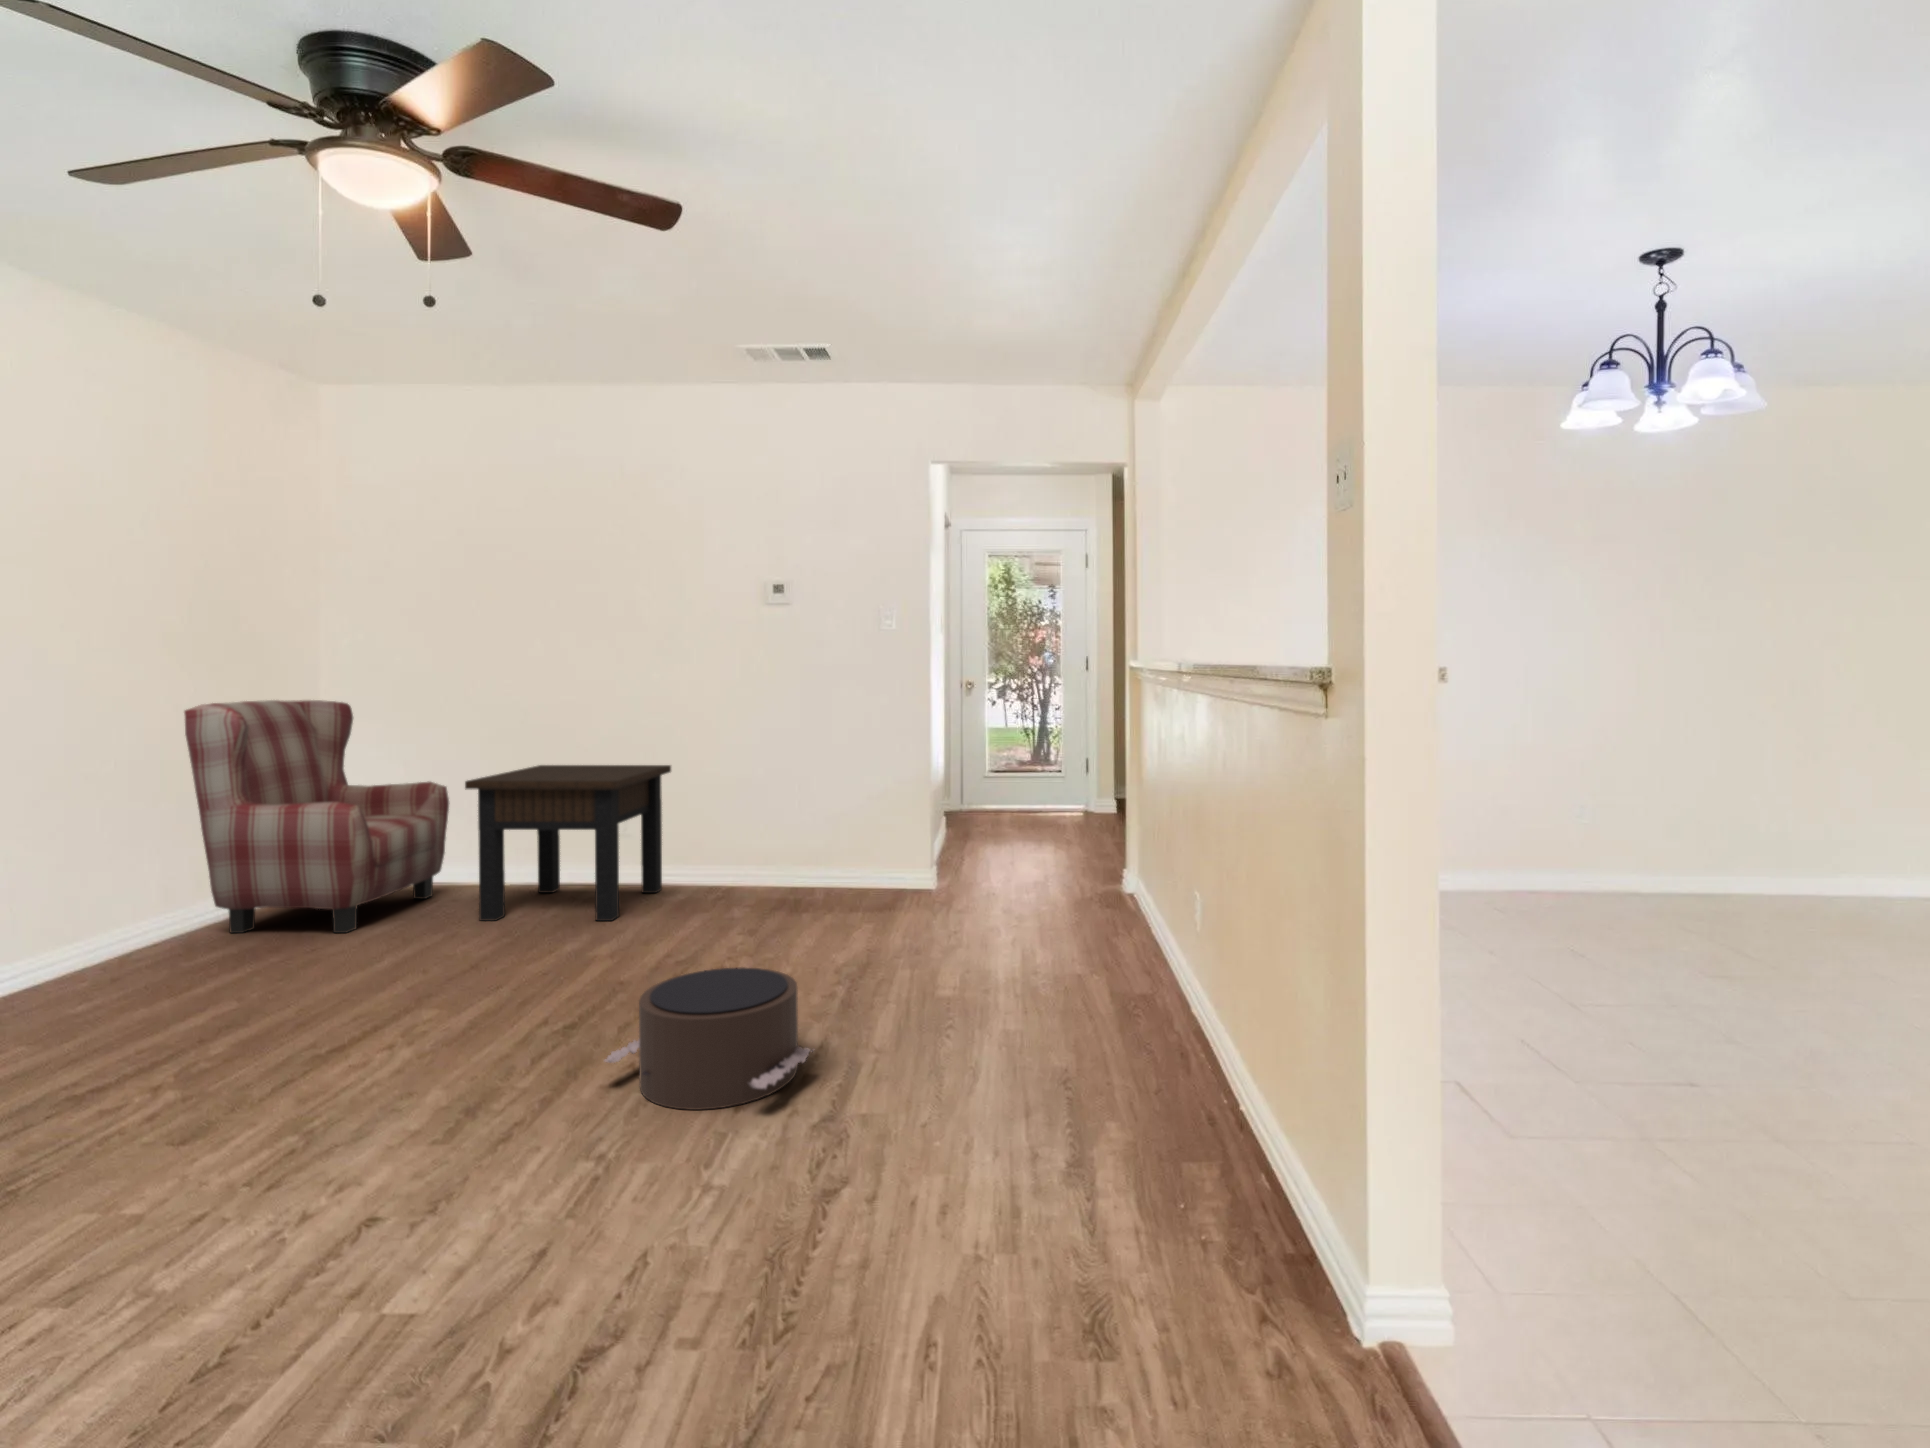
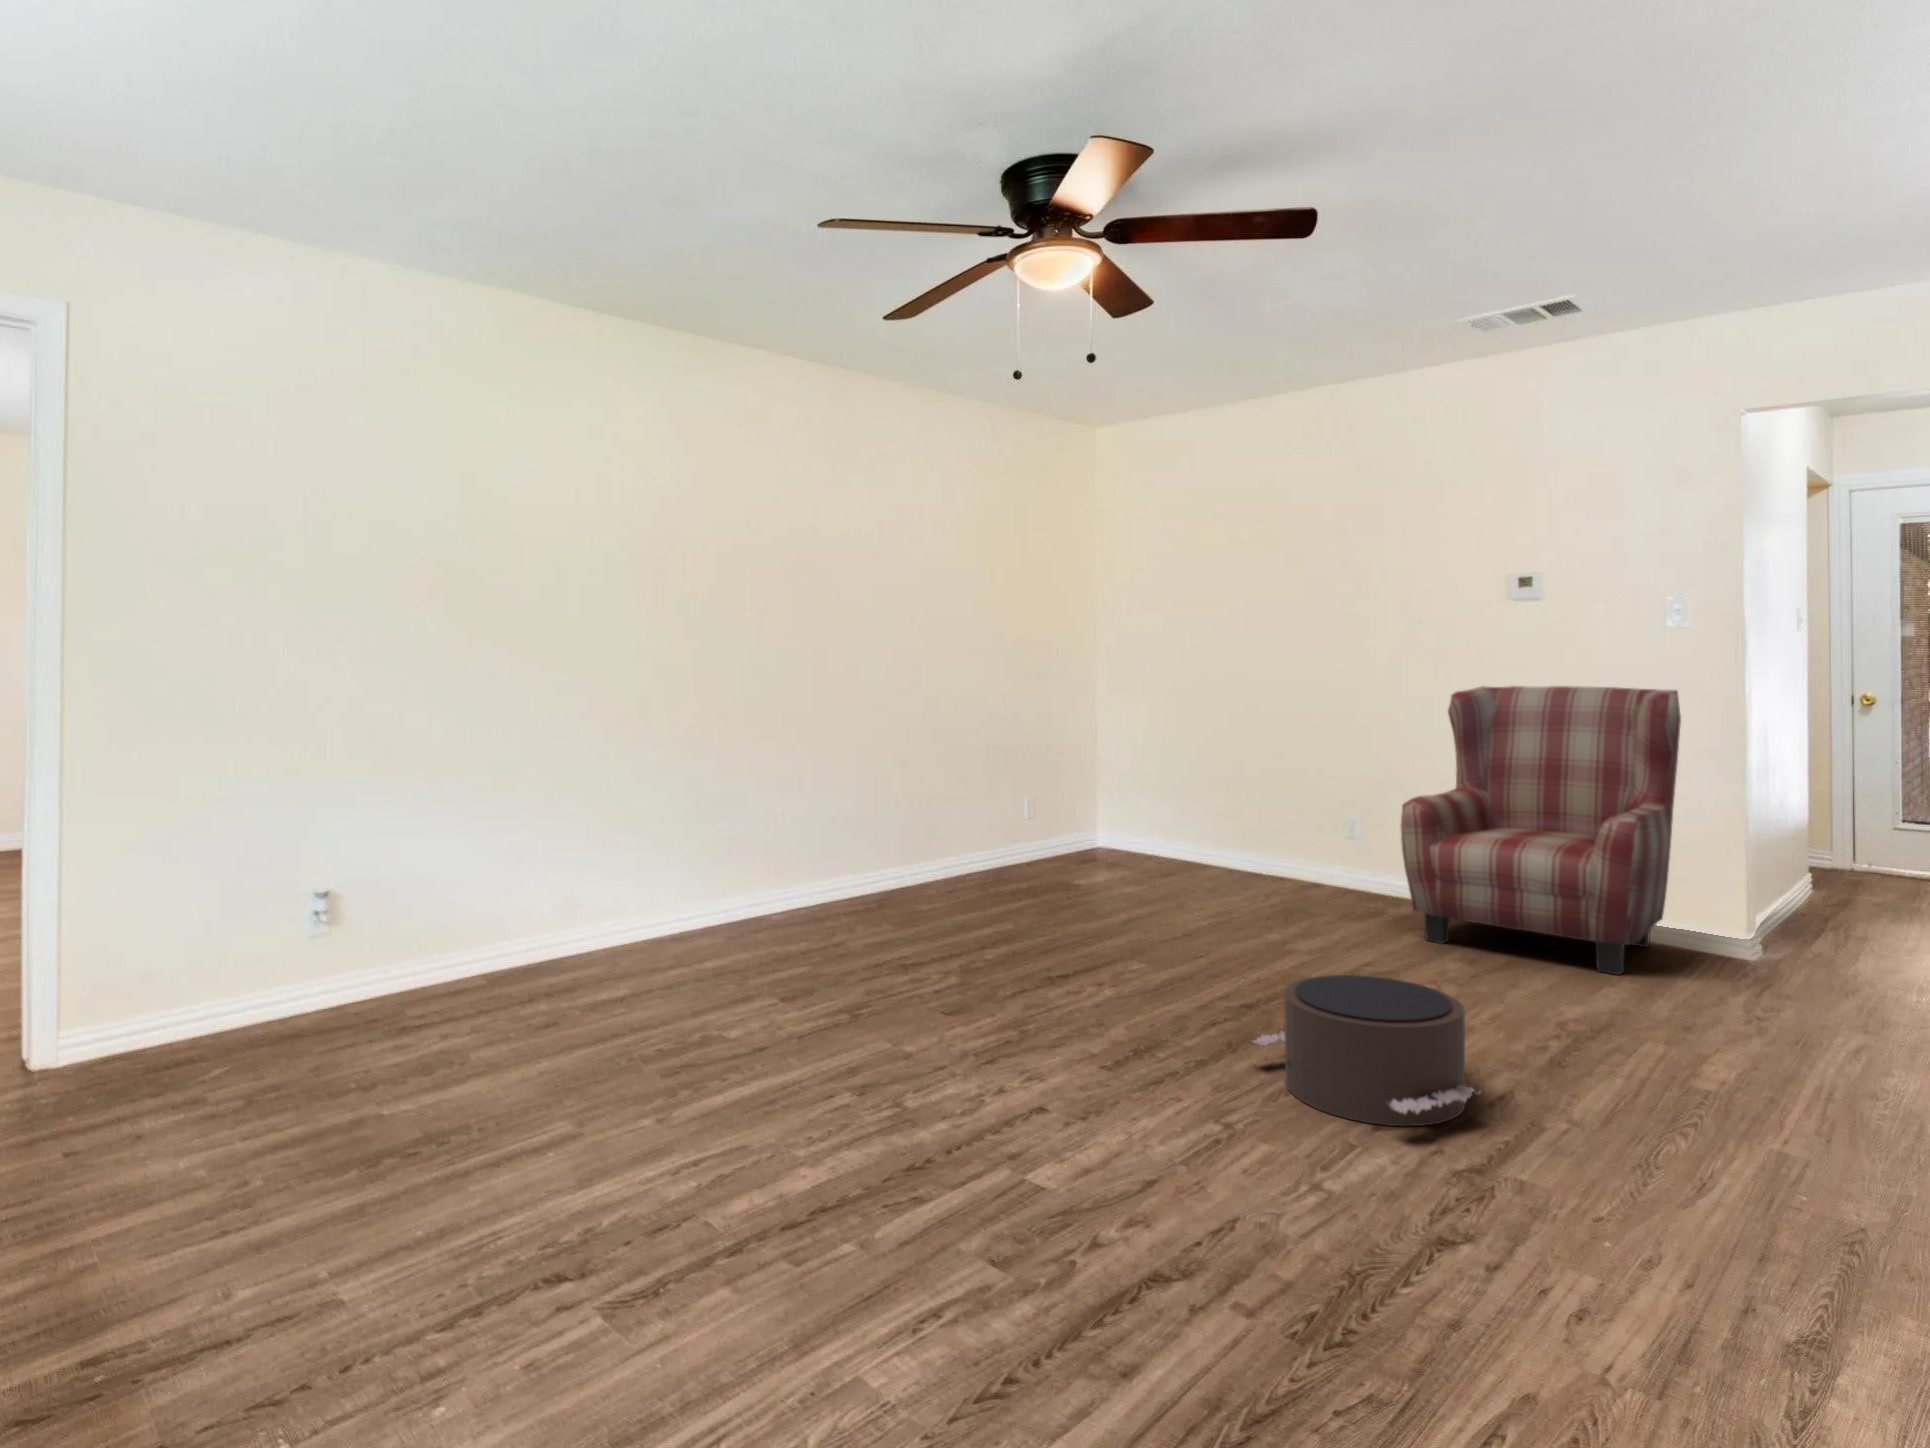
armchair: present [184,700,449,933] -> present [1401,686,1681,975]
side table: present [465,765,671,921] -> none [1186,753,1395,919]

